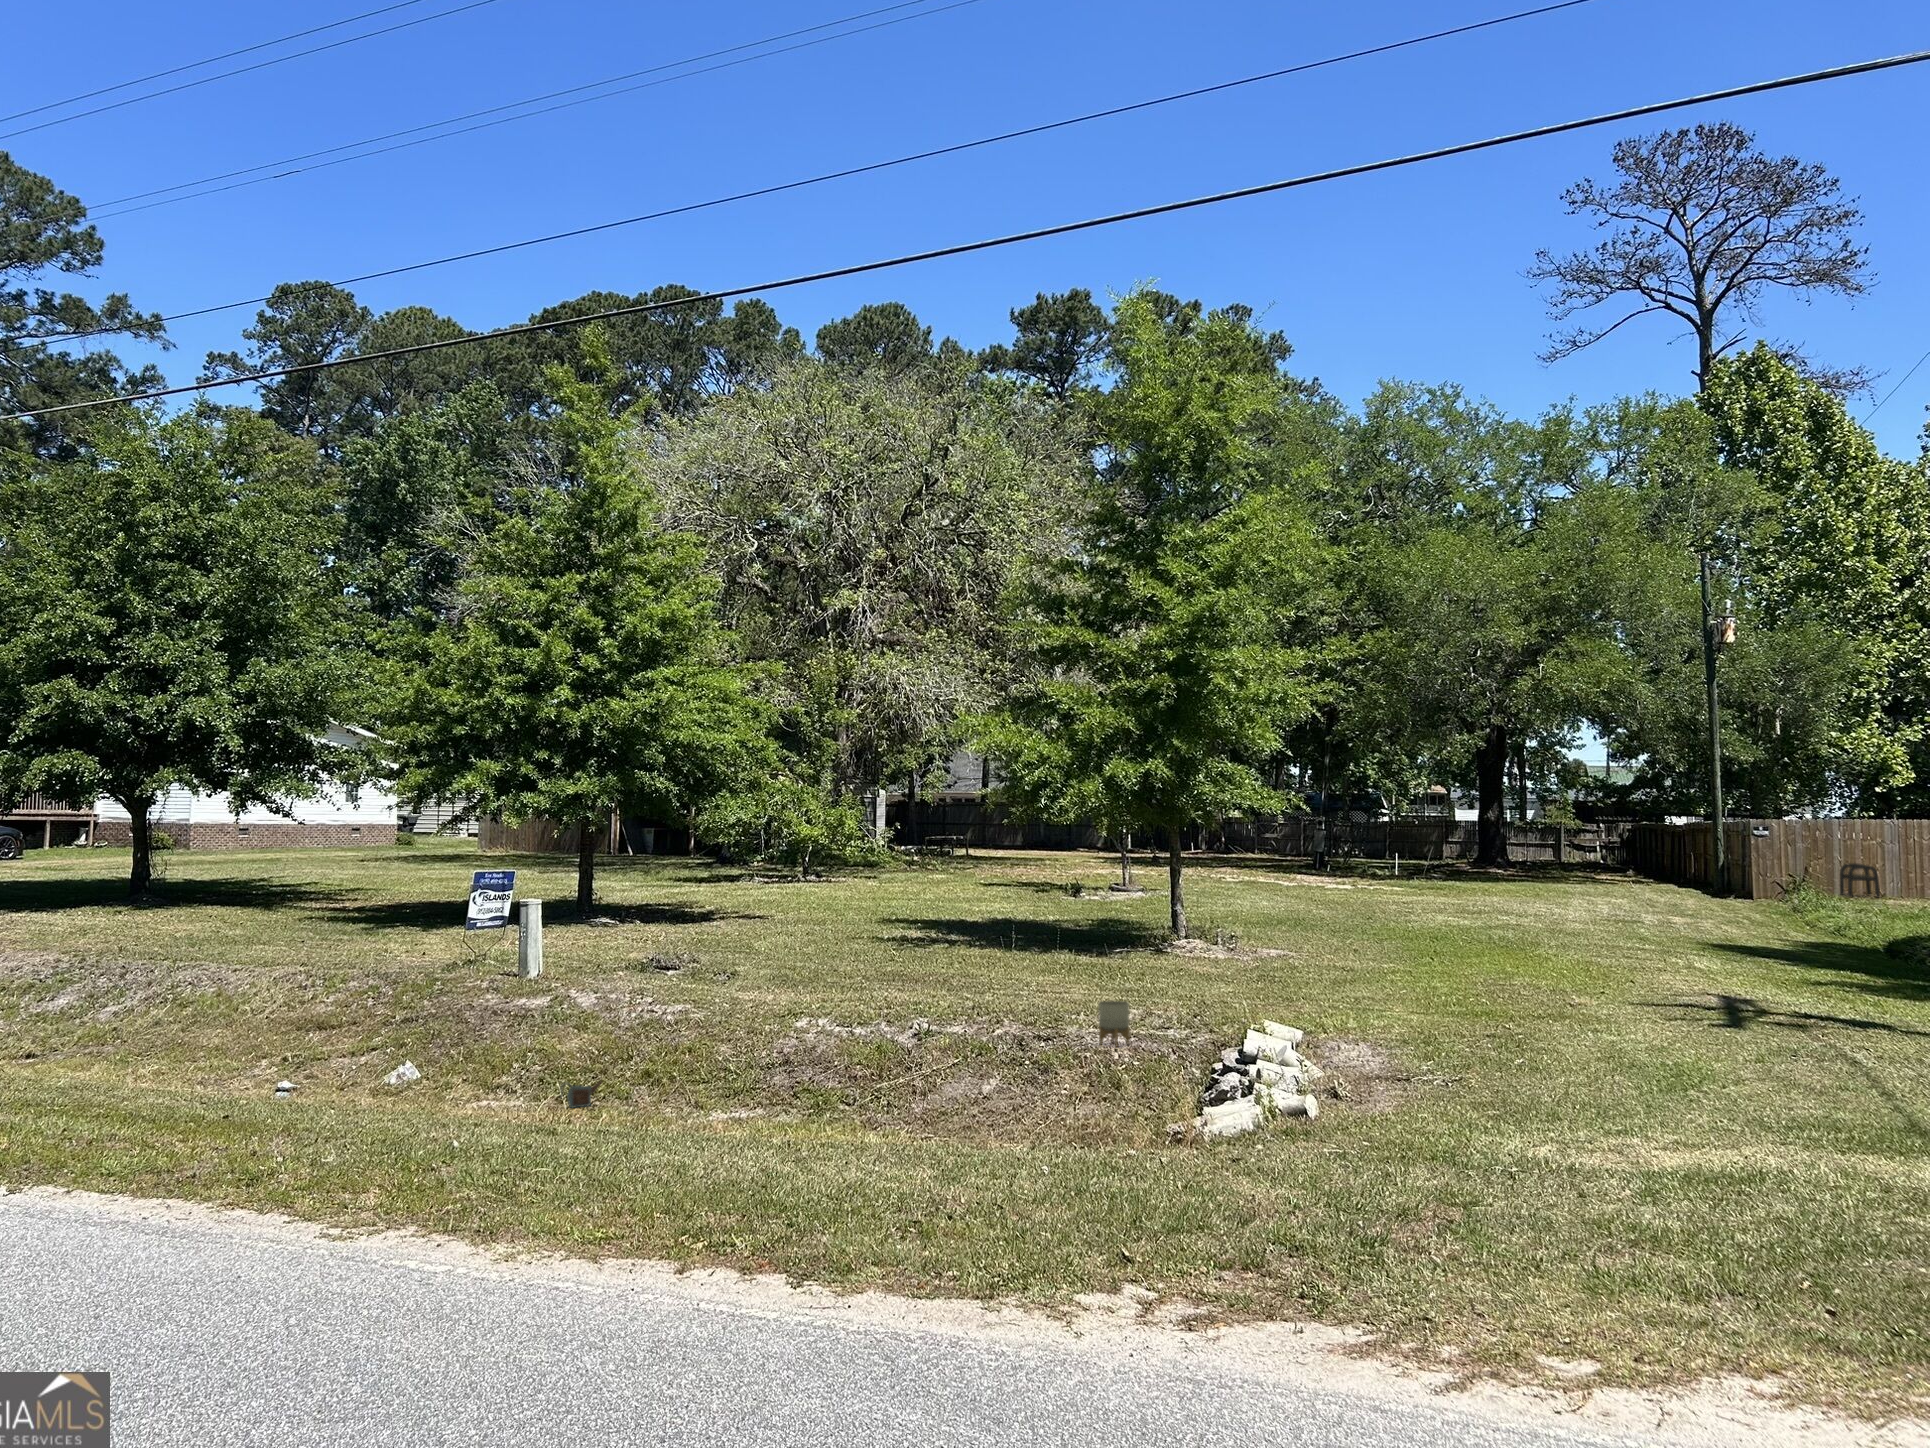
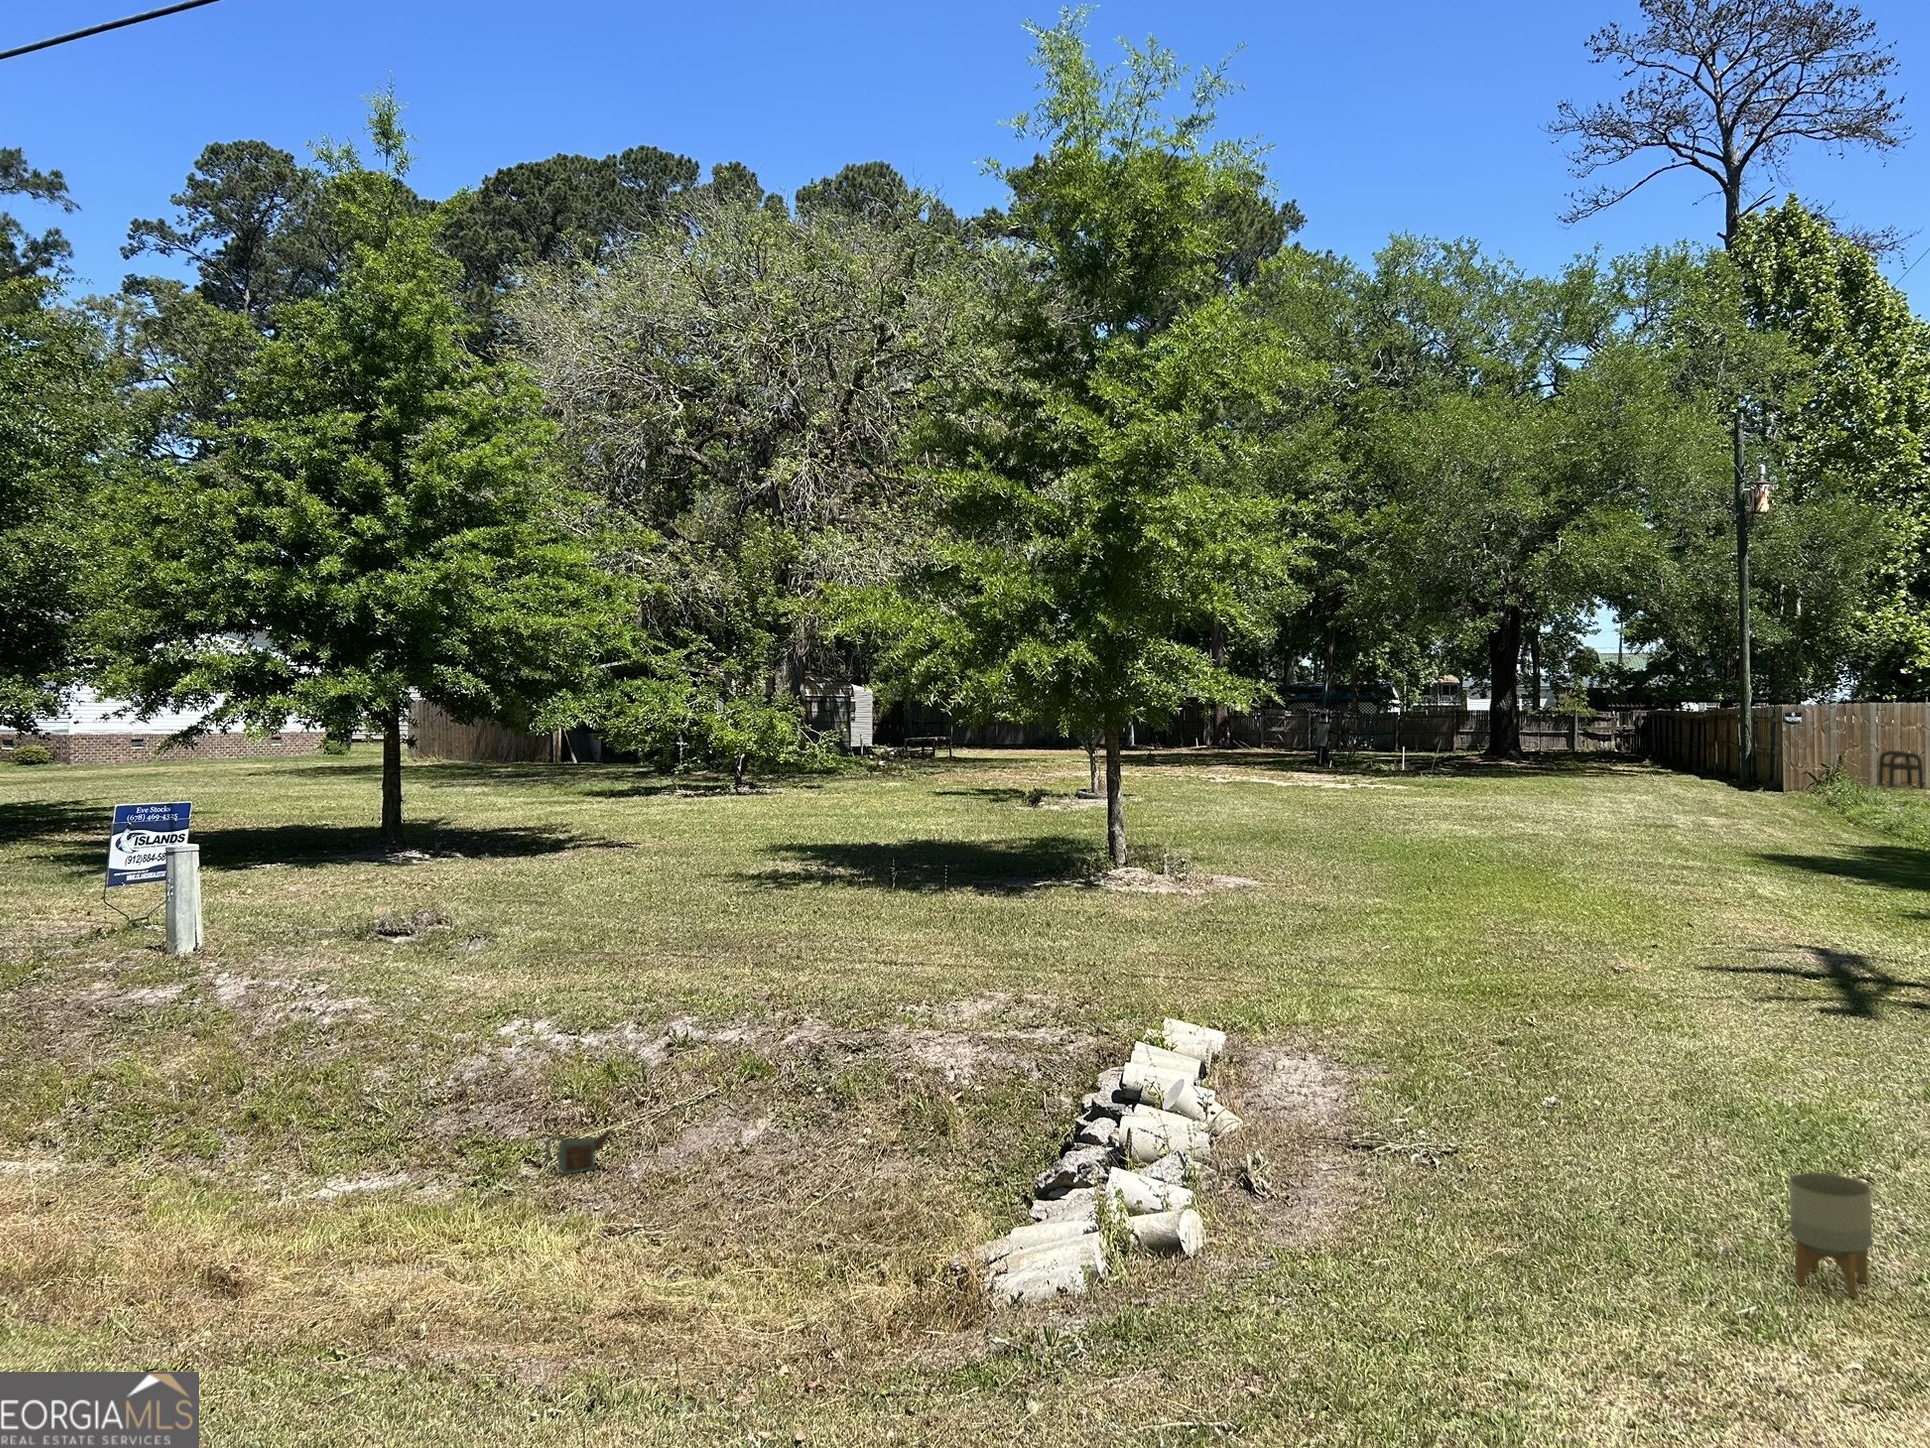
planter: present [1099,1001,1130,1047] -> present [1789,1173,1872,1298]
watering can: present [560,1081,602,1108] -> present [545,1129,613,1174]

